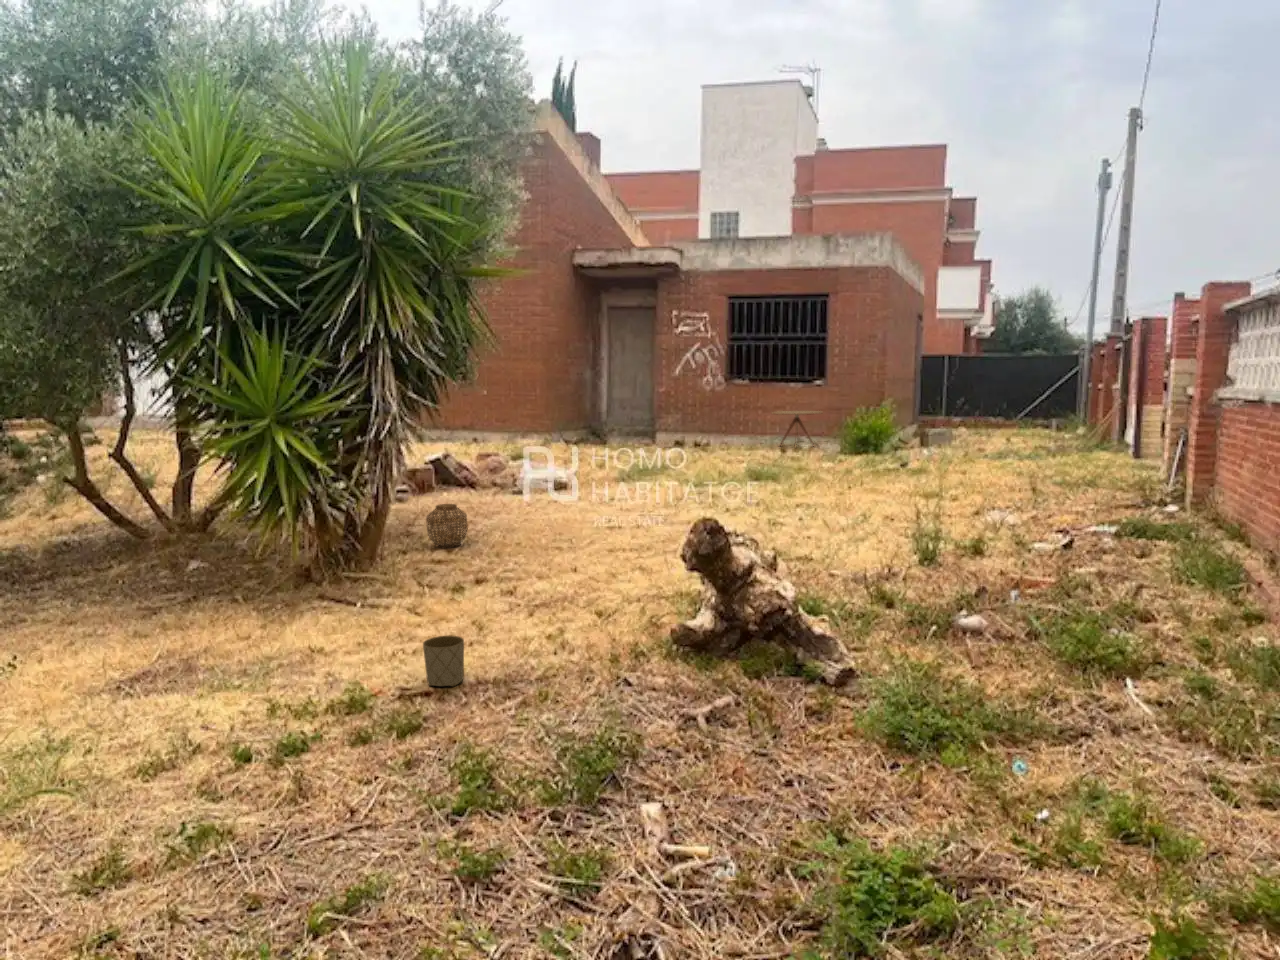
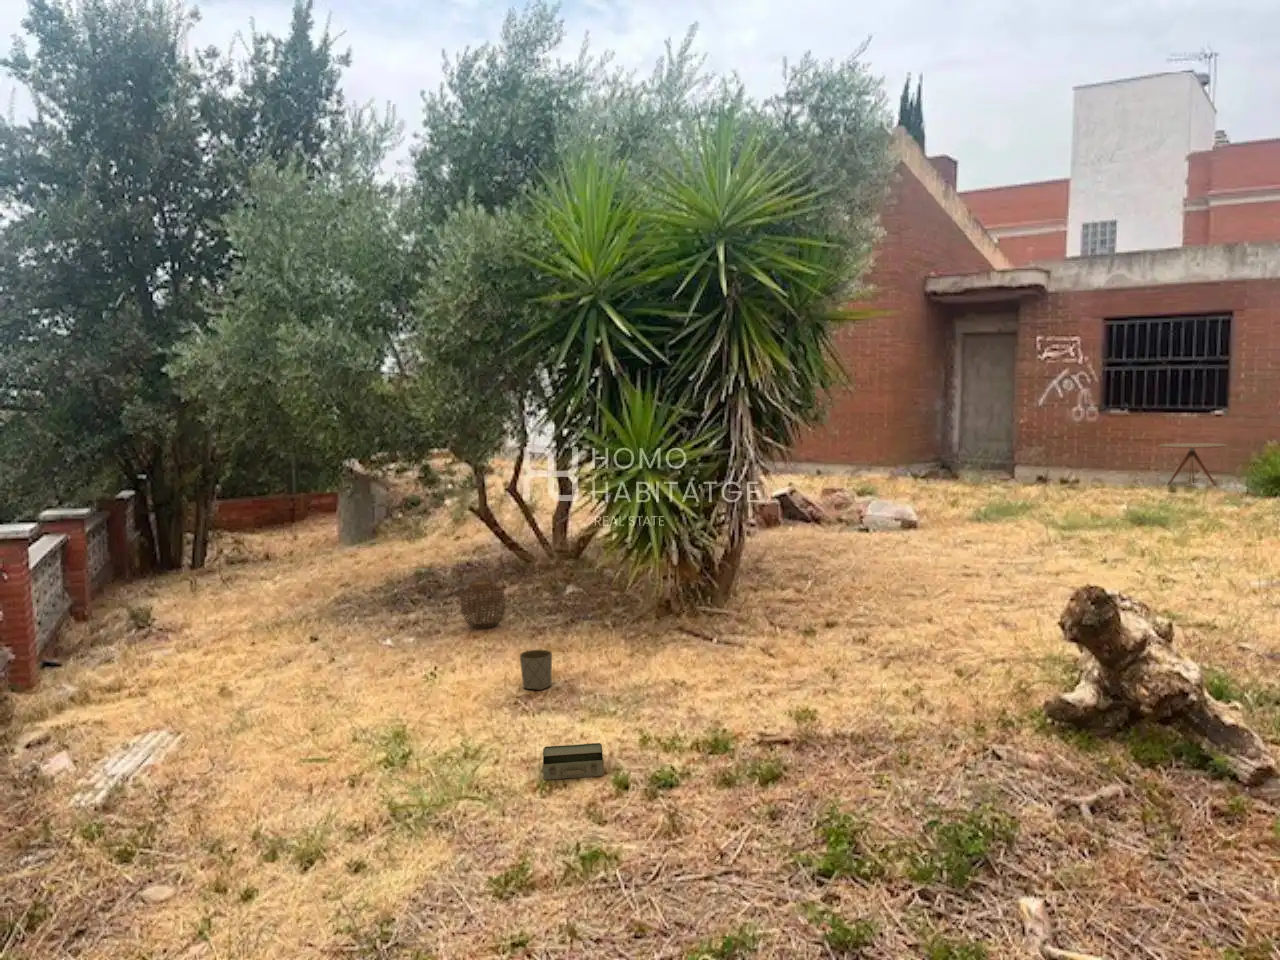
woven basket: present [426,504,467,548] -> present [461,580,505,629]
planter: present [423,636,464,687] -> present [520,650,552,690]
toolbox: none [145,715,222,763] -> present [543,743,604,780]

